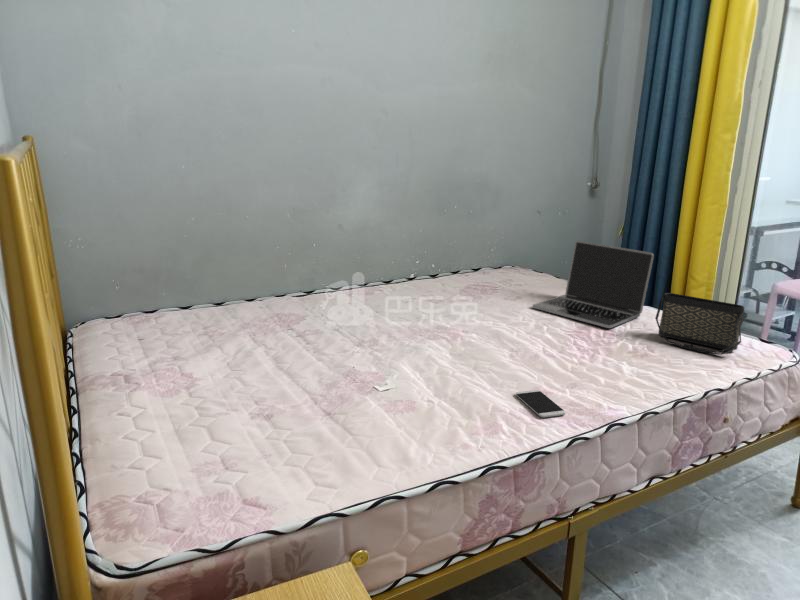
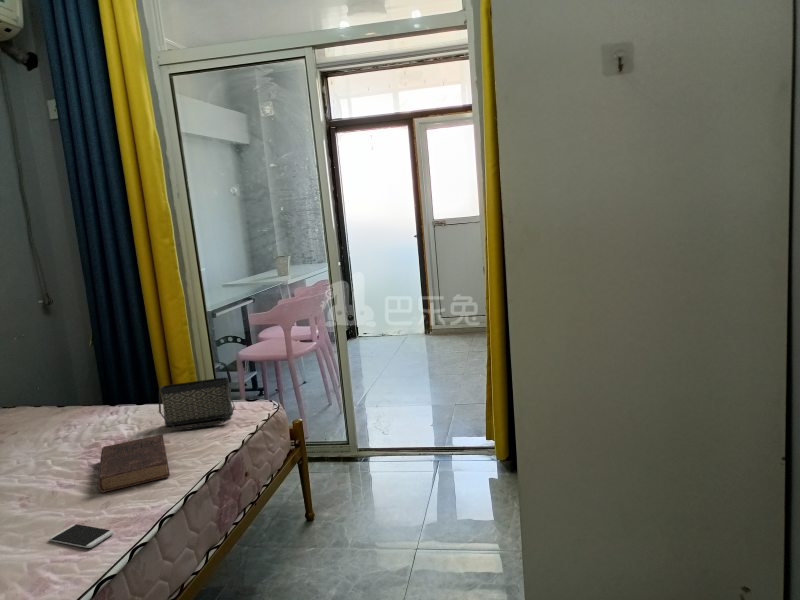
laptop: present [533,241,654,328] -> none [23,355,142,447]
book: none [571,332,649,386] -> present [98,434,170,492]

